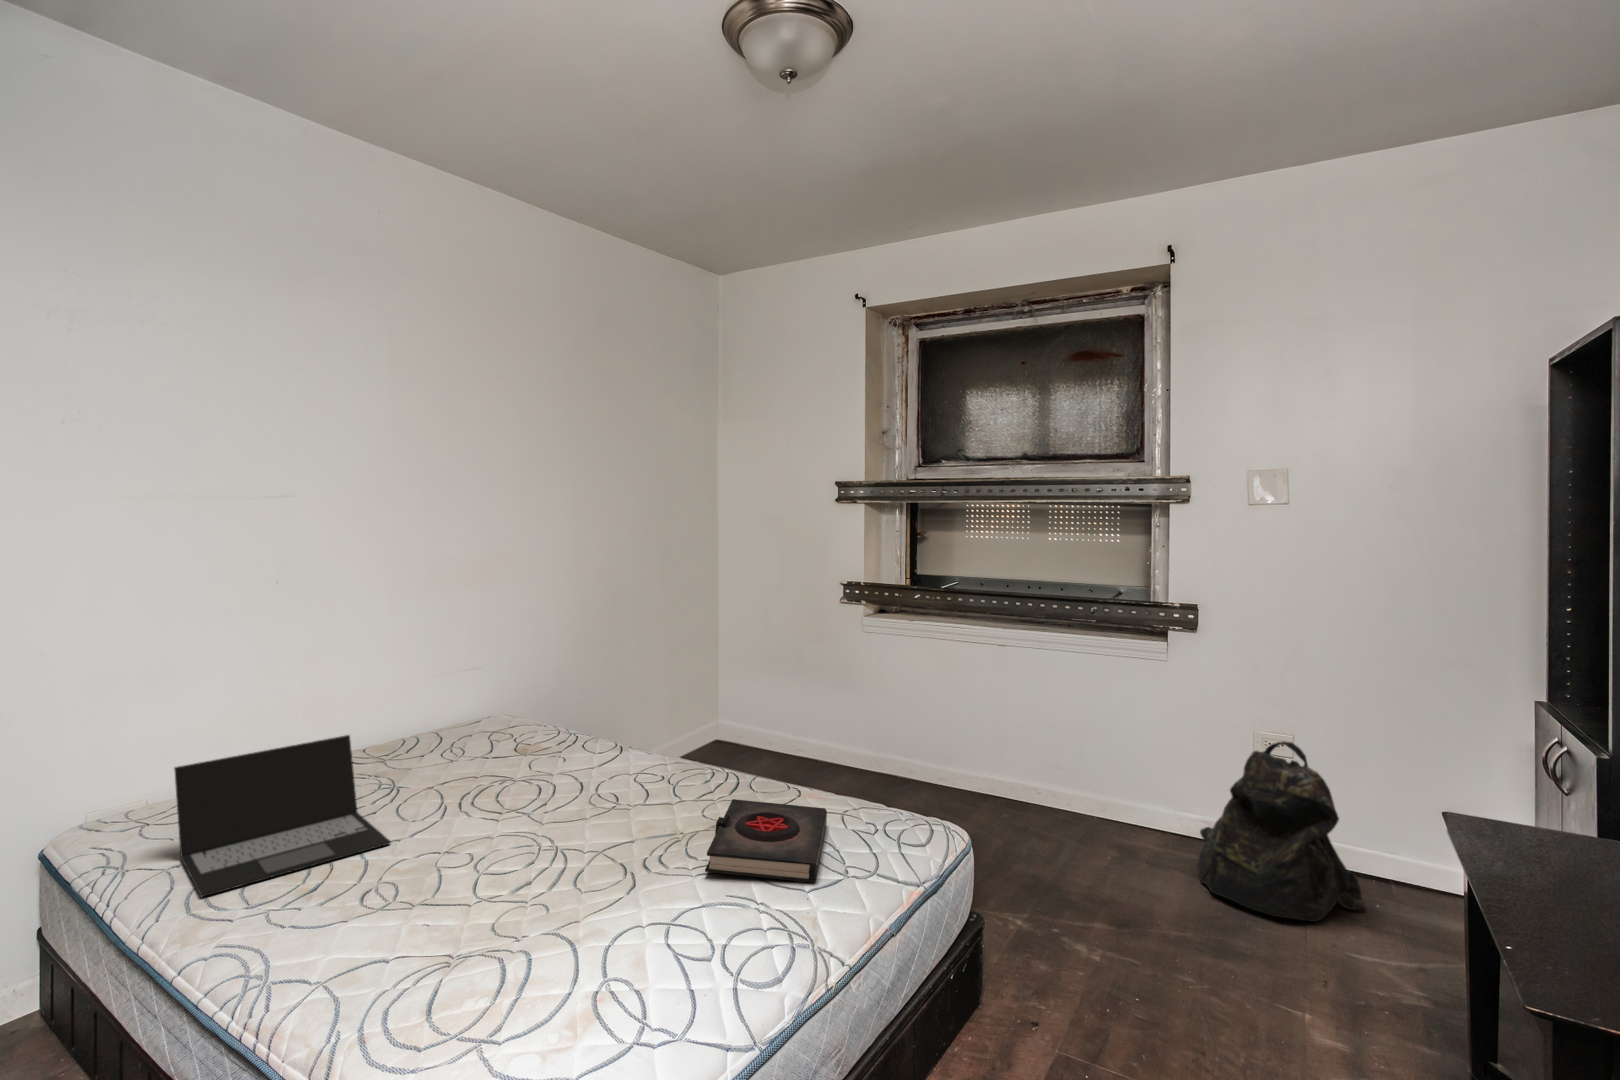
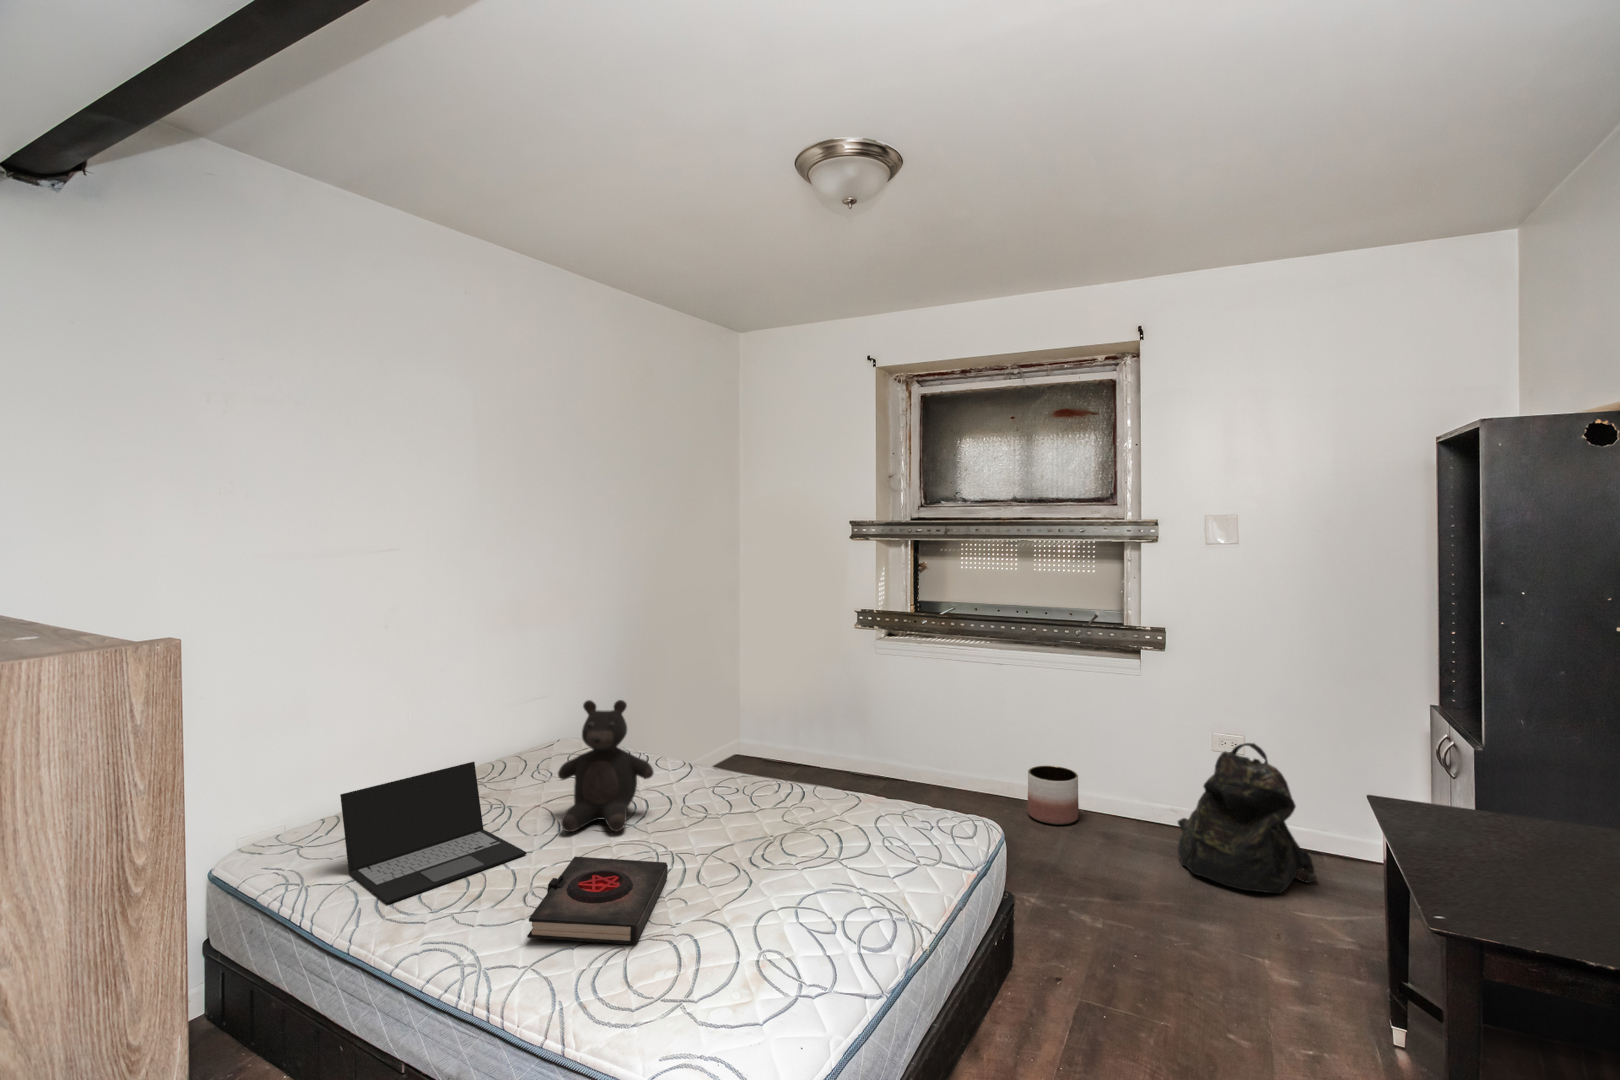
teddy bear: none [442,668,559,821] -> present [558,700,654,832]
planter: none [1028,761,1087,829] -> present [1027,766,1079,825]
book: present [705,799,827,883] -> present [527,857,668,945]

